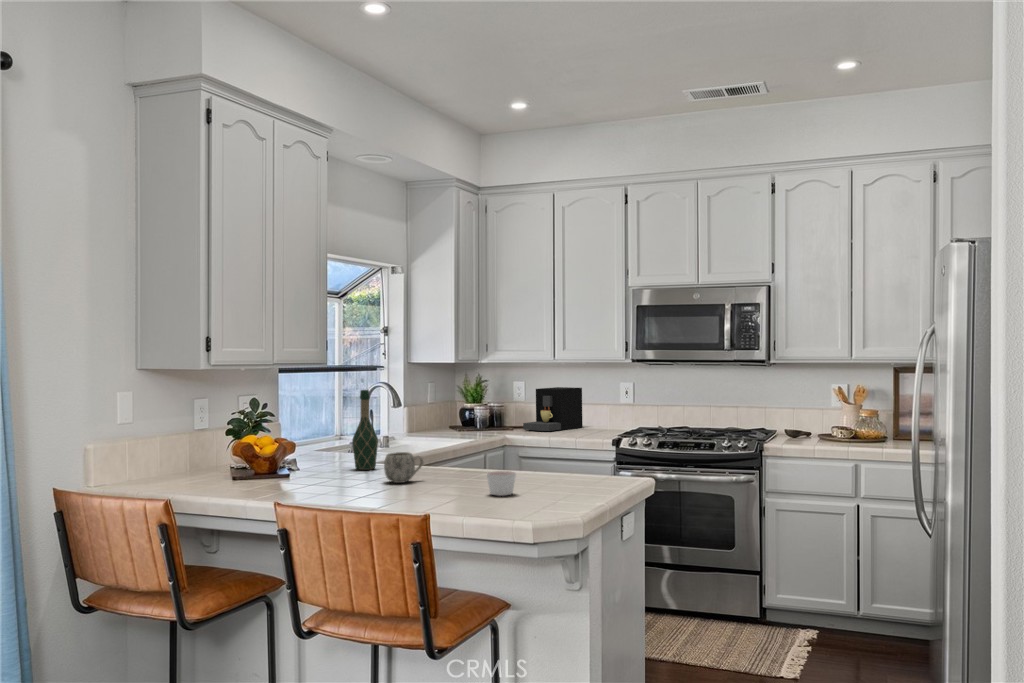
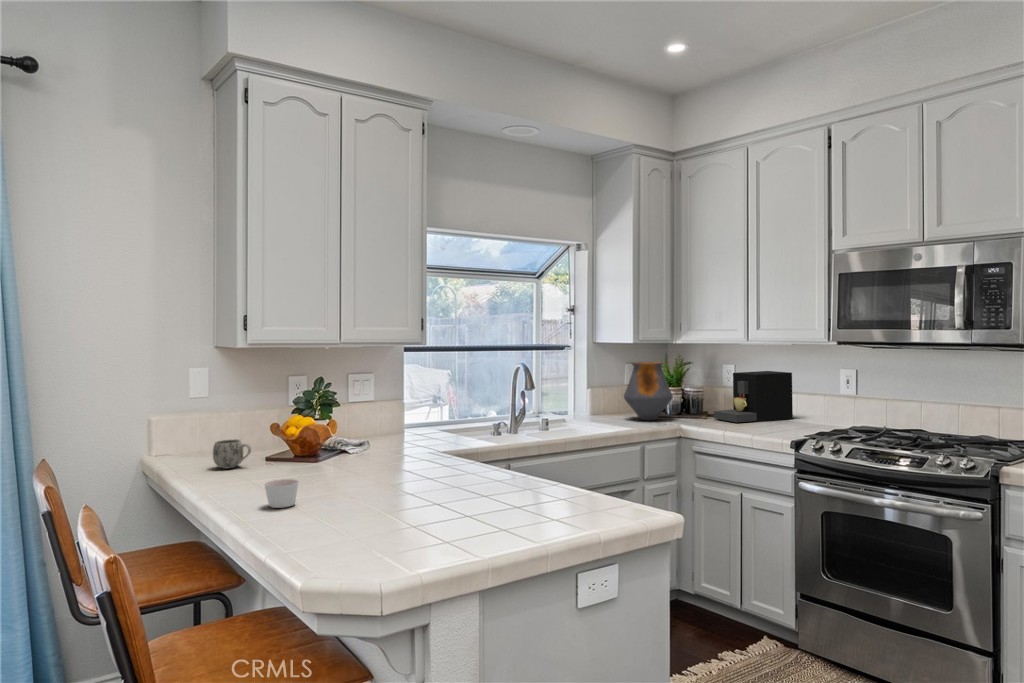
vase: none [447,379,492,434] -> present [624,361,673,420]
wine bottle: present [352,390,378,470] -> none [402,380,428,465]
mug: present [384,452,423,483] -> present [213,439,251,469]
candle: present [487,471,516,496] -> present [265,479,298,508]

